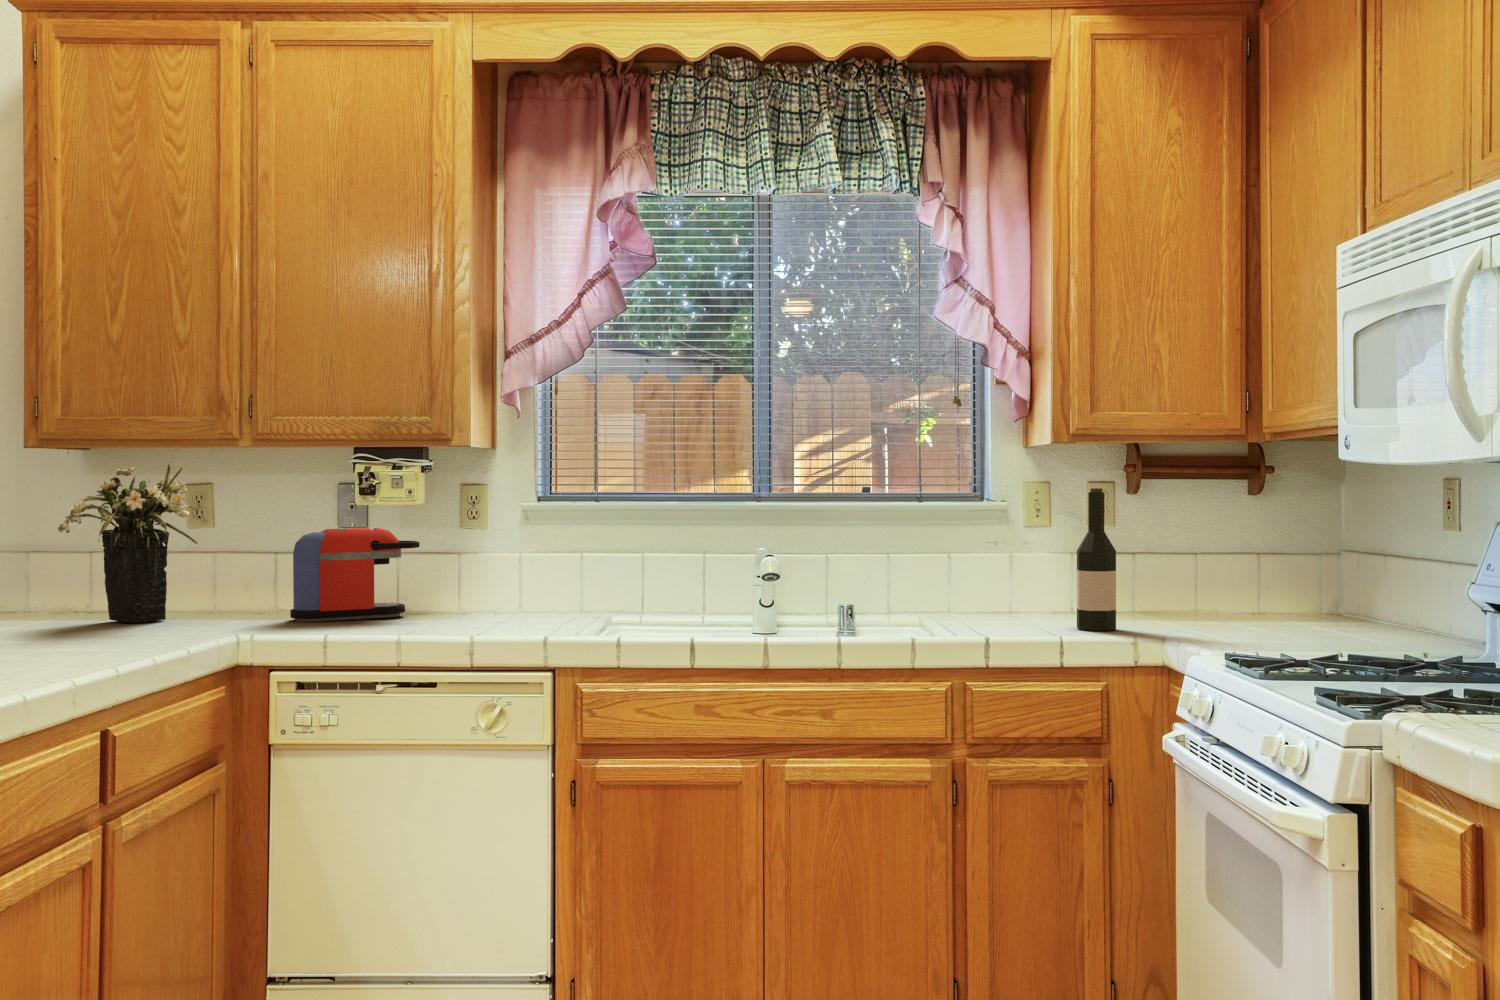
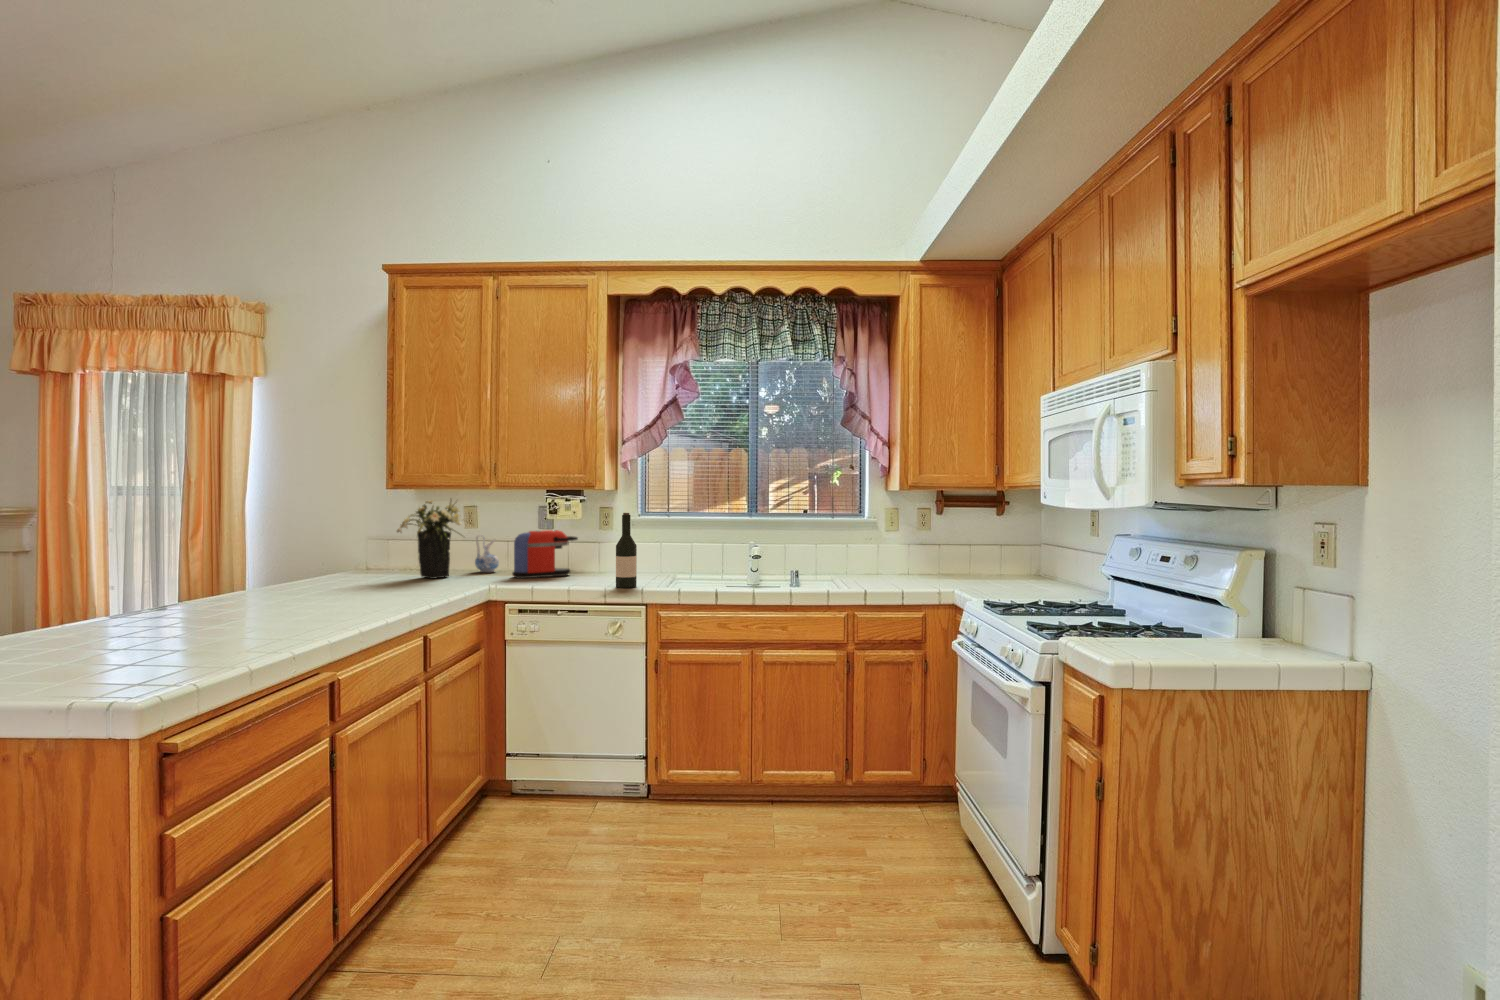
wine bottle: present [1077,488,1116,631] -> present [616,513,637,588]
ceramic pitcher: none [220,538,267,612] -> present [475,534,499,572]

